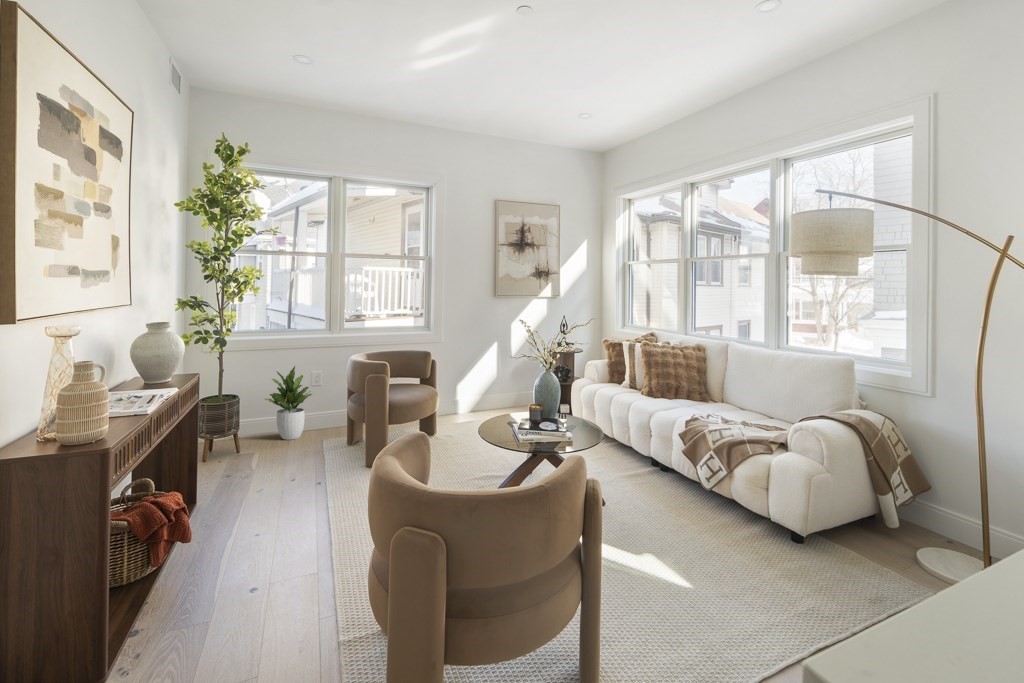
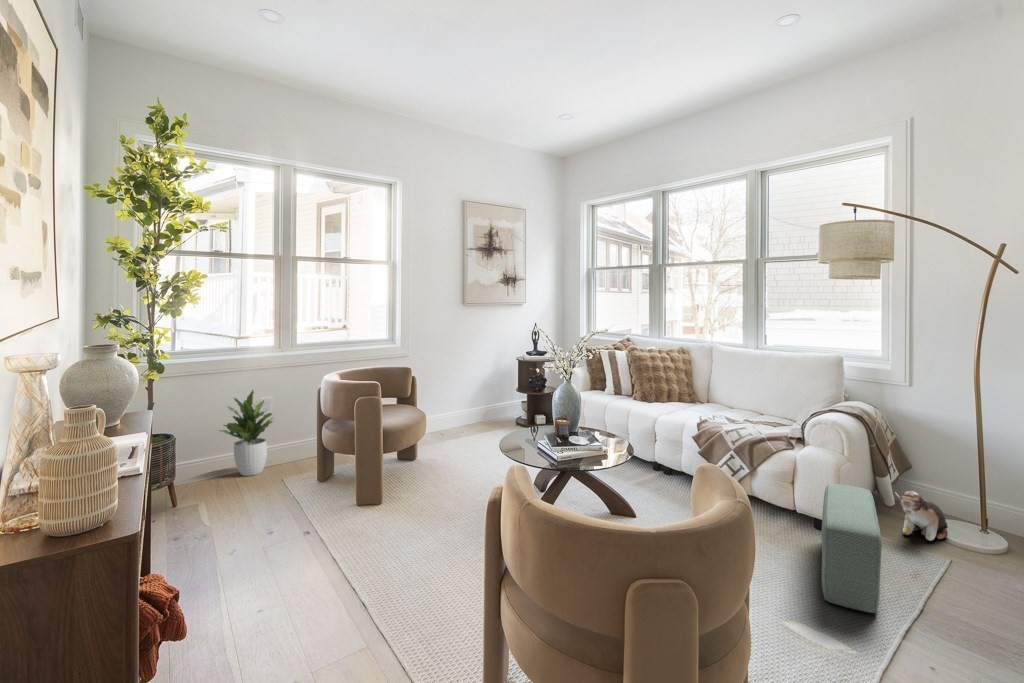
pouf: none [754,491,840,622] -> present [822,484,882,613]
plush toy: none [876,506,946,562] -> present [895,491,948,541]

